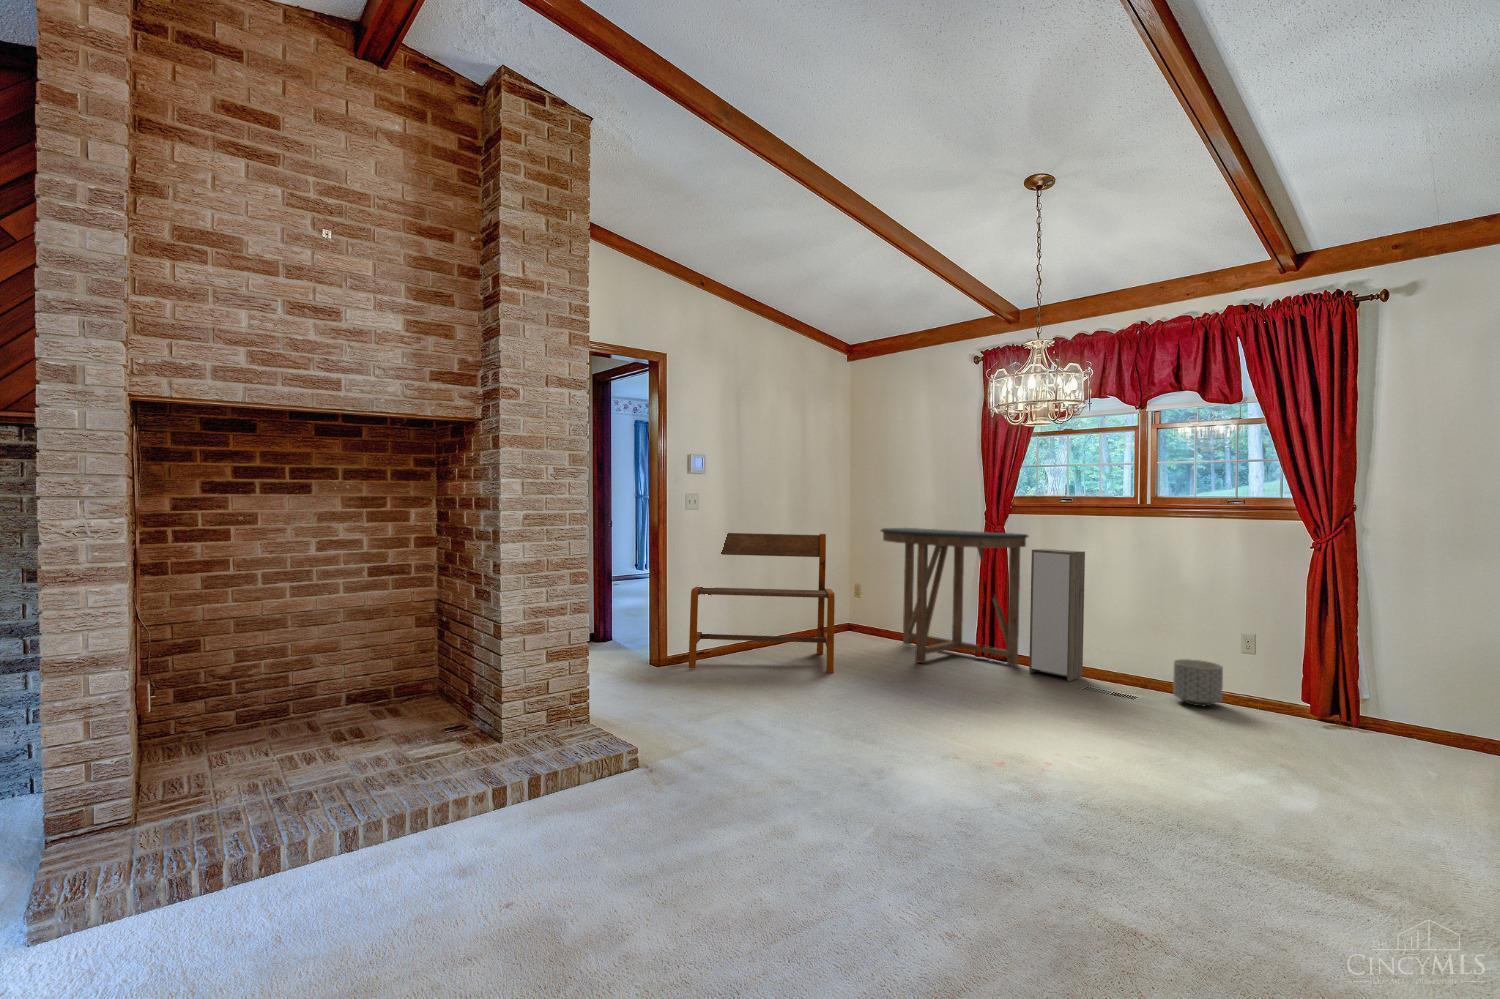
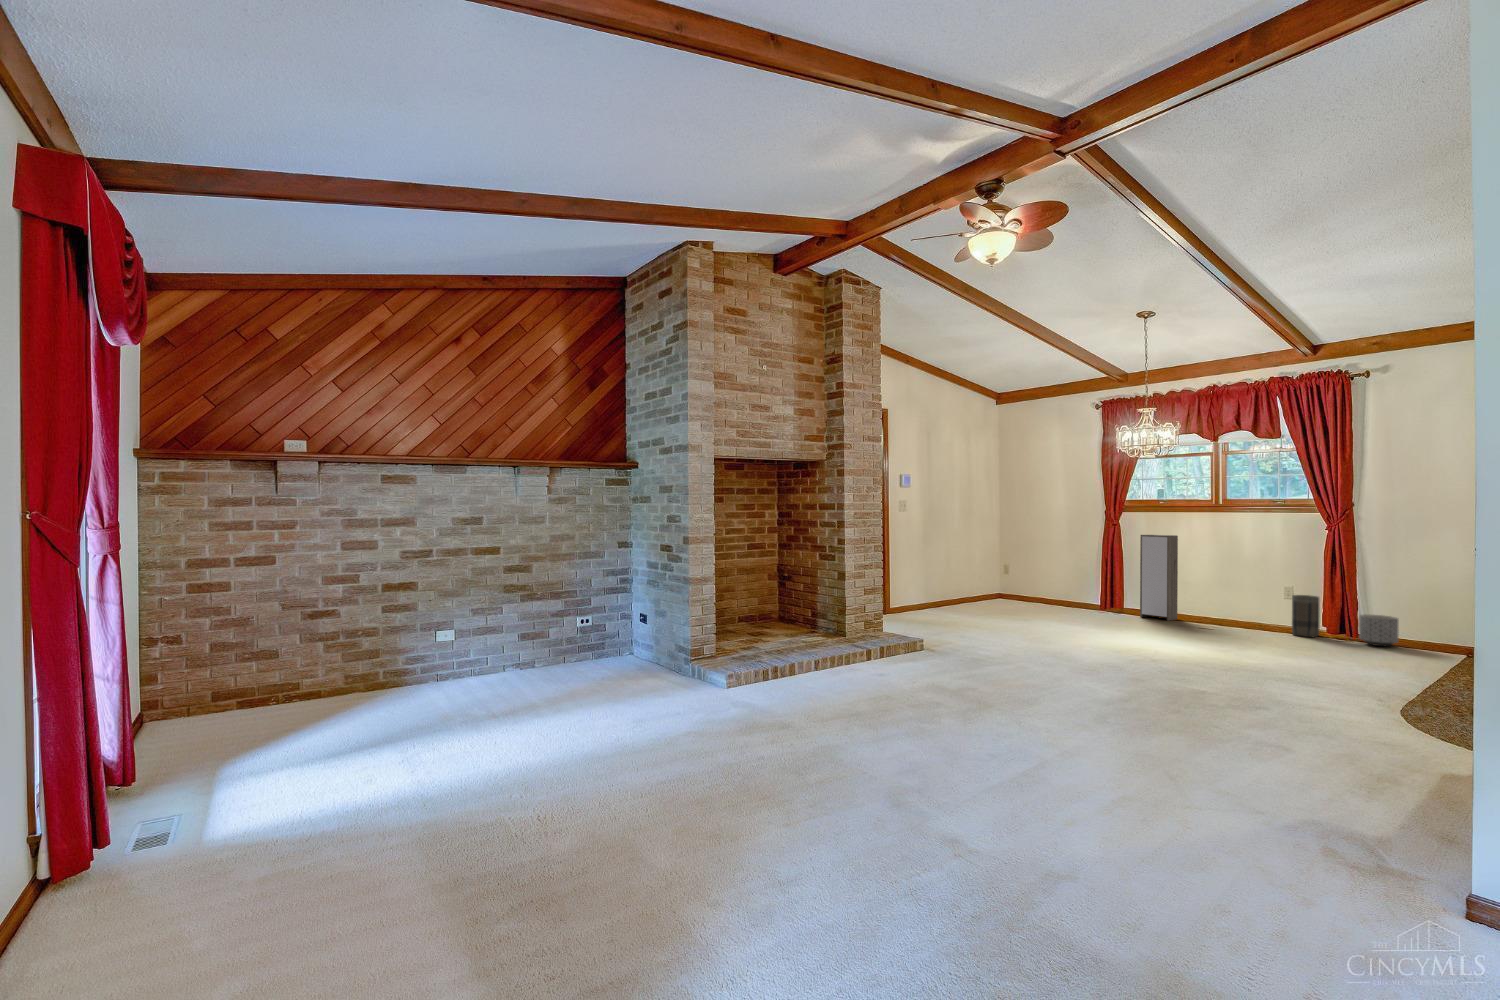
console table: present [881,528,1028,666] -> none [1029,523,1138,614]
bench: present [688,533,835,673] -> none [905,526,1006,617]
basket: none [1256,651,1299,723] -> present [1292,595,1320,637]
planter: present [1173,659,1223,706] -> present [1359,614,1399,646]

